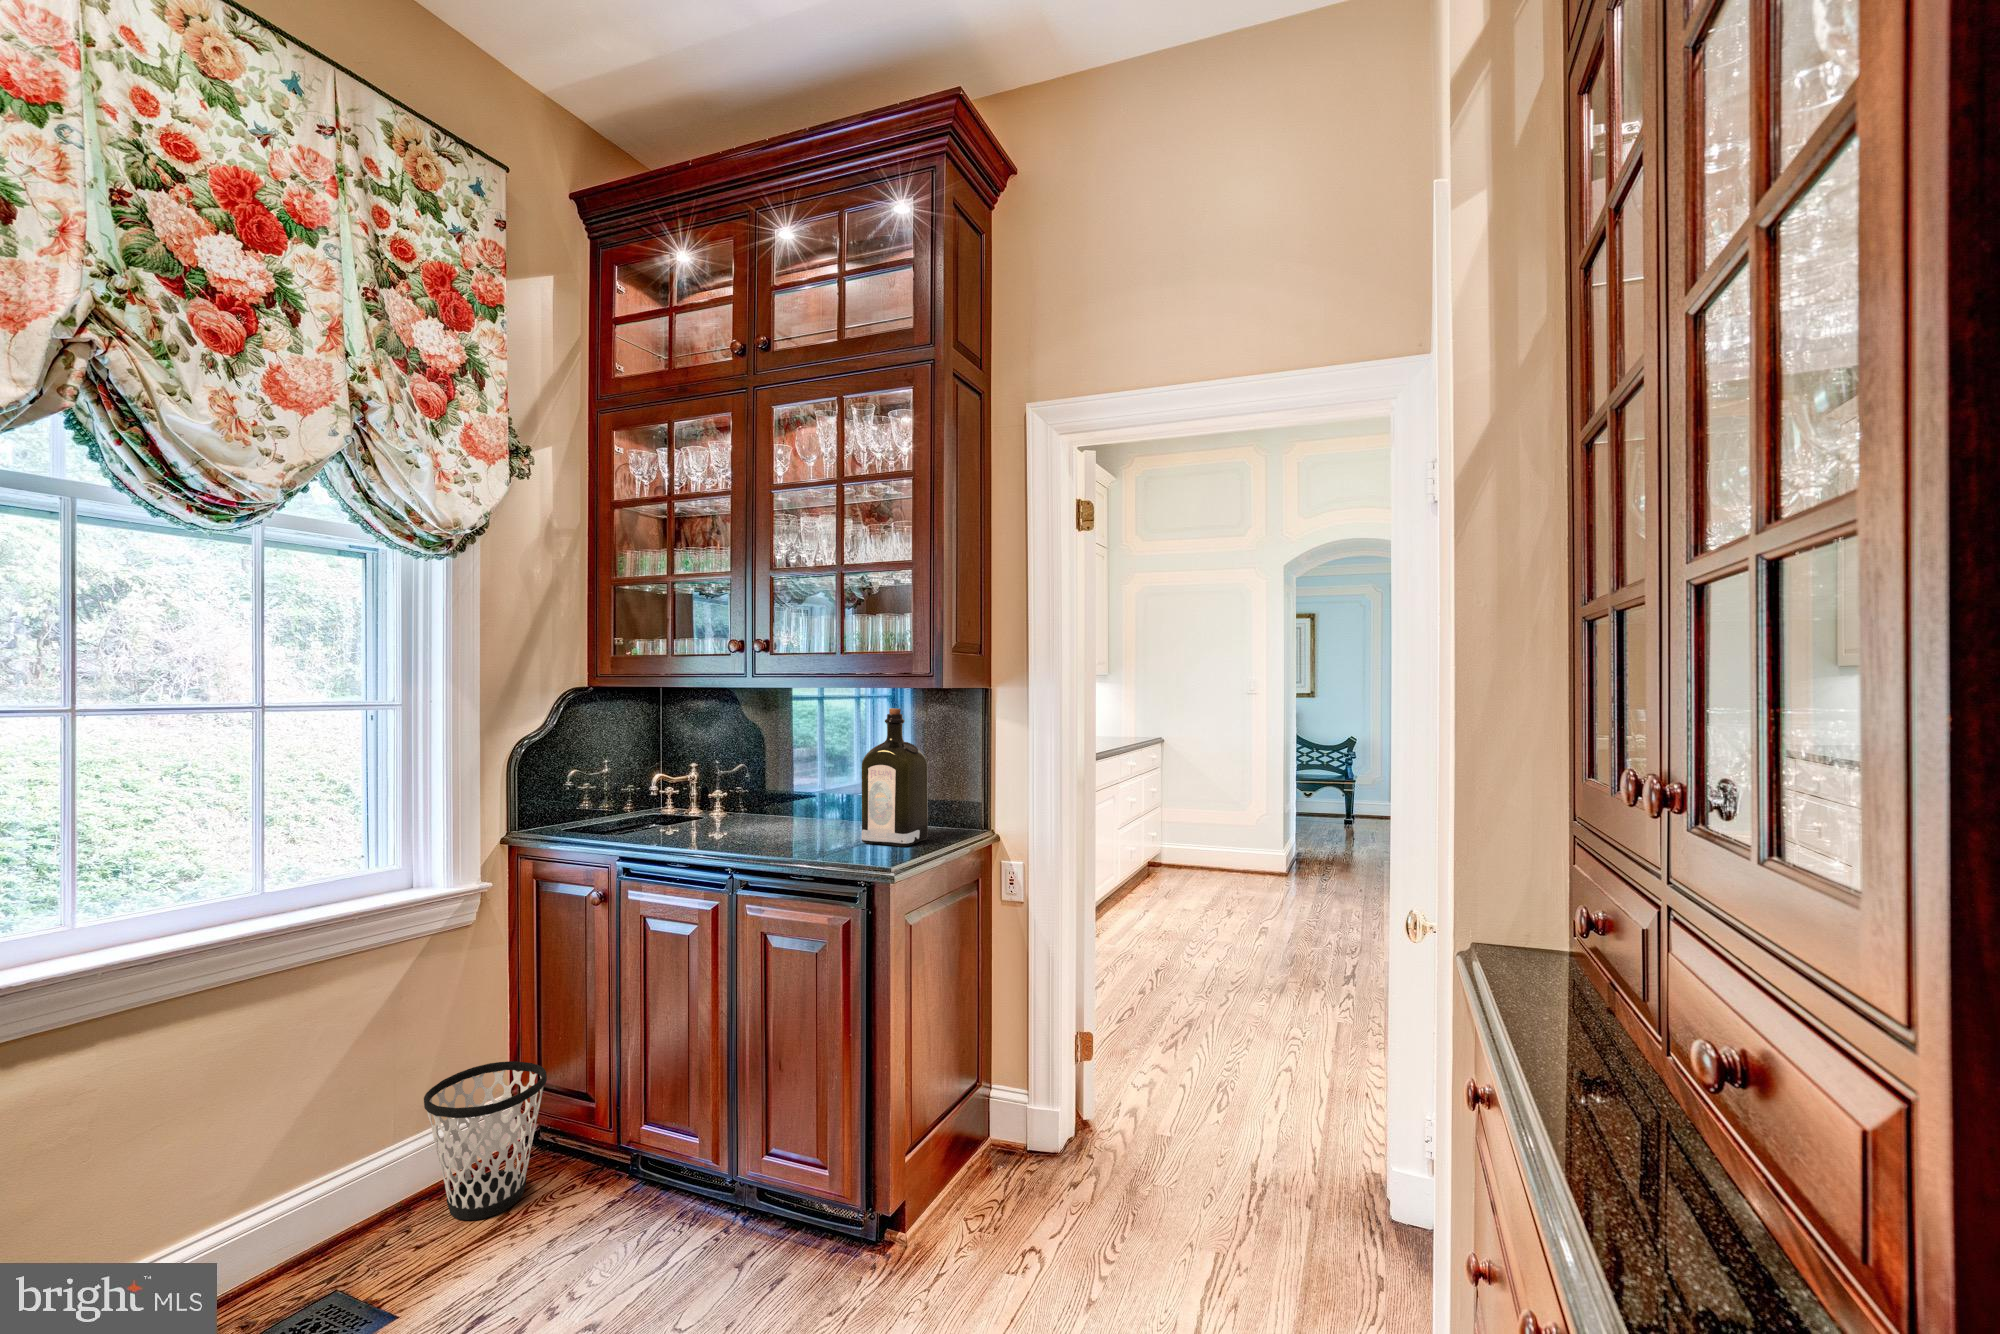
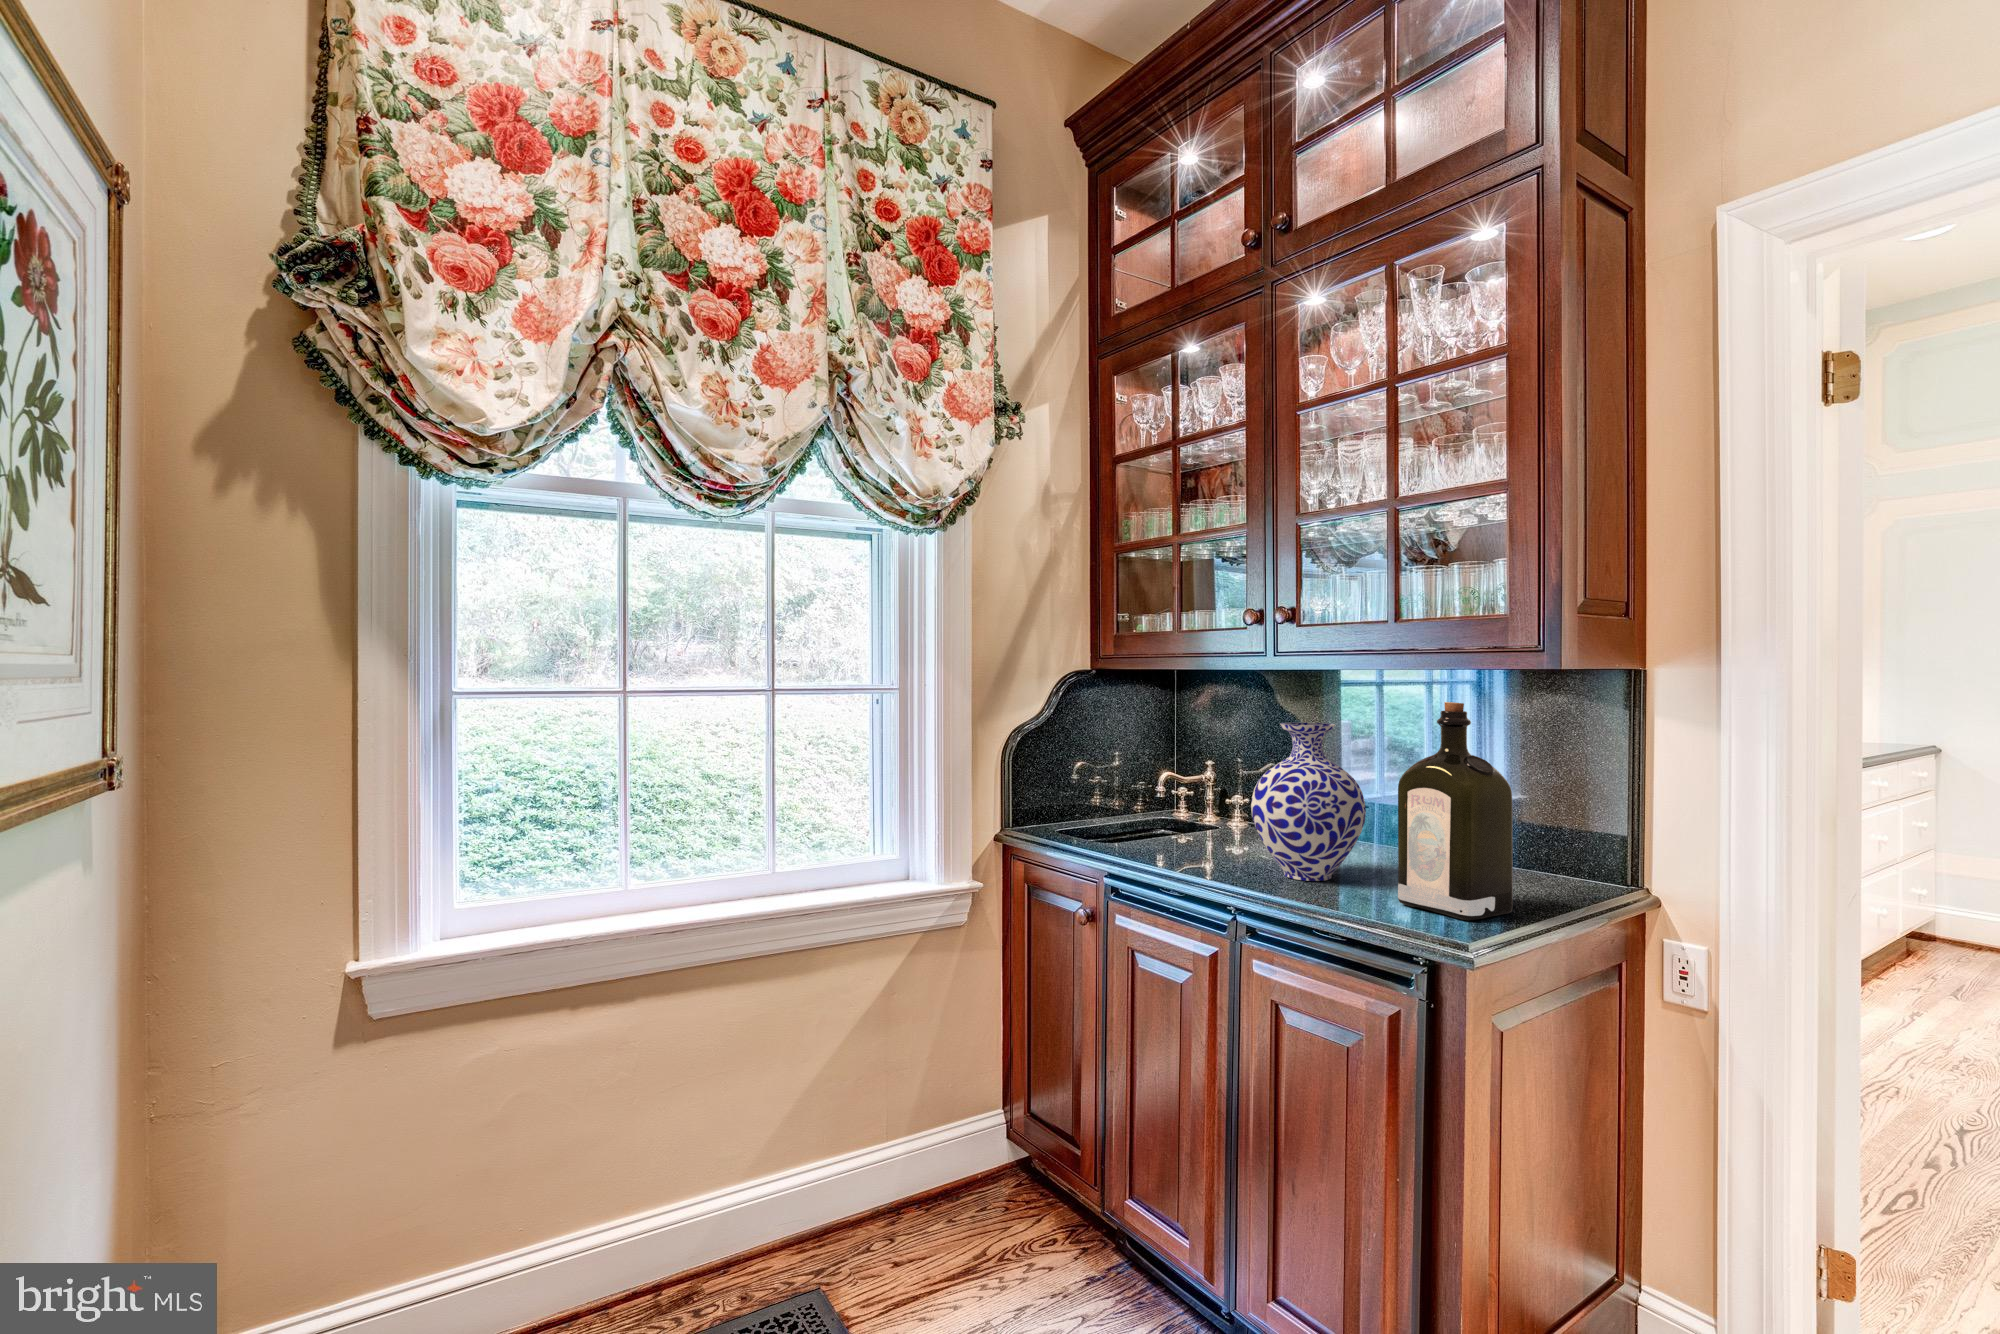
vase: none [754,725,834,838] -> present [1251,723,1366,881]
wastebasket: present [424,1061,547,1220] -> none [904,1079,1021,1254]

